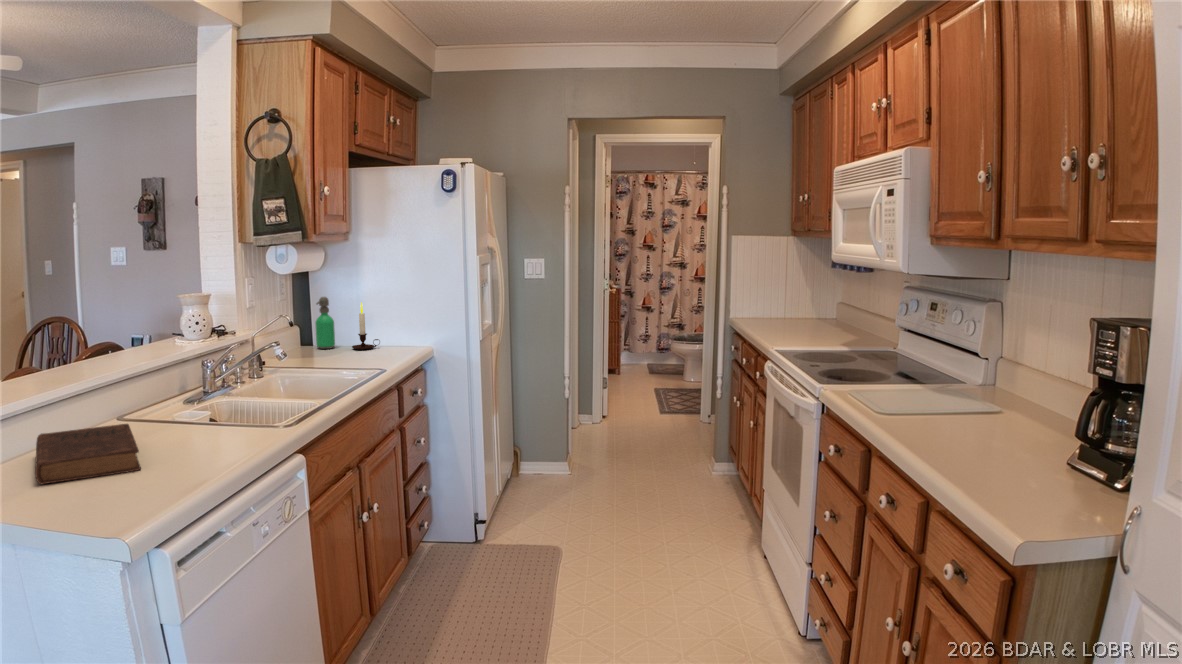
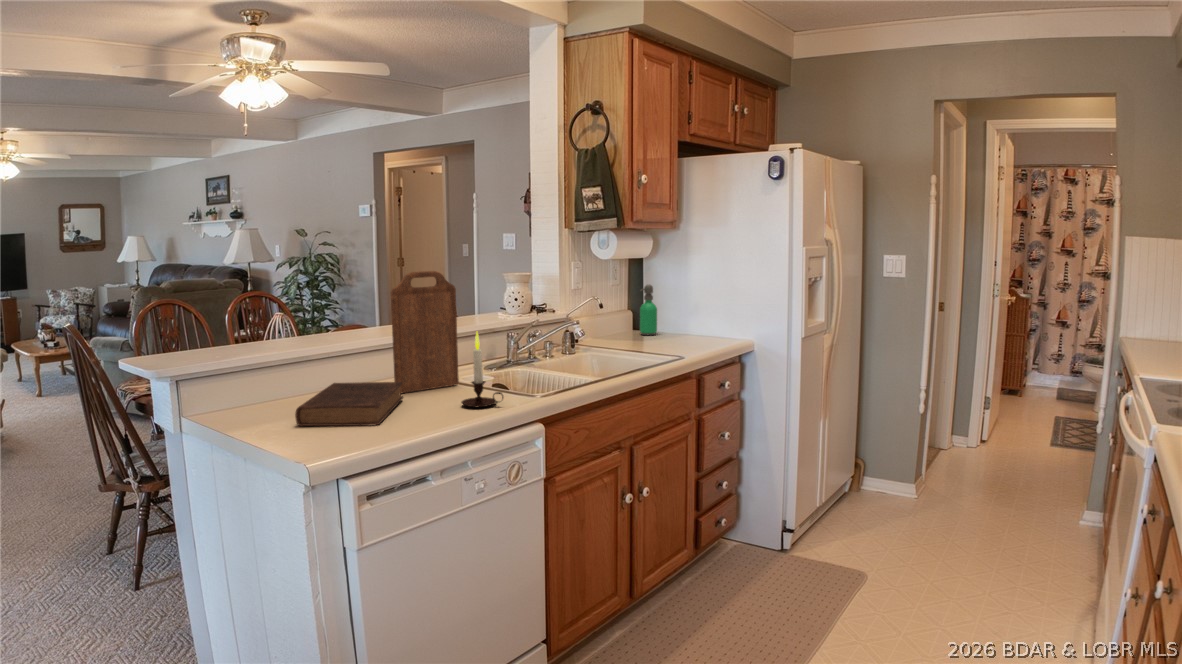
cutting board: none [99,300,175,437] -> present [391,271,459,393]
candle: present [352,302,378,350] -> present [461,333,503,407]

